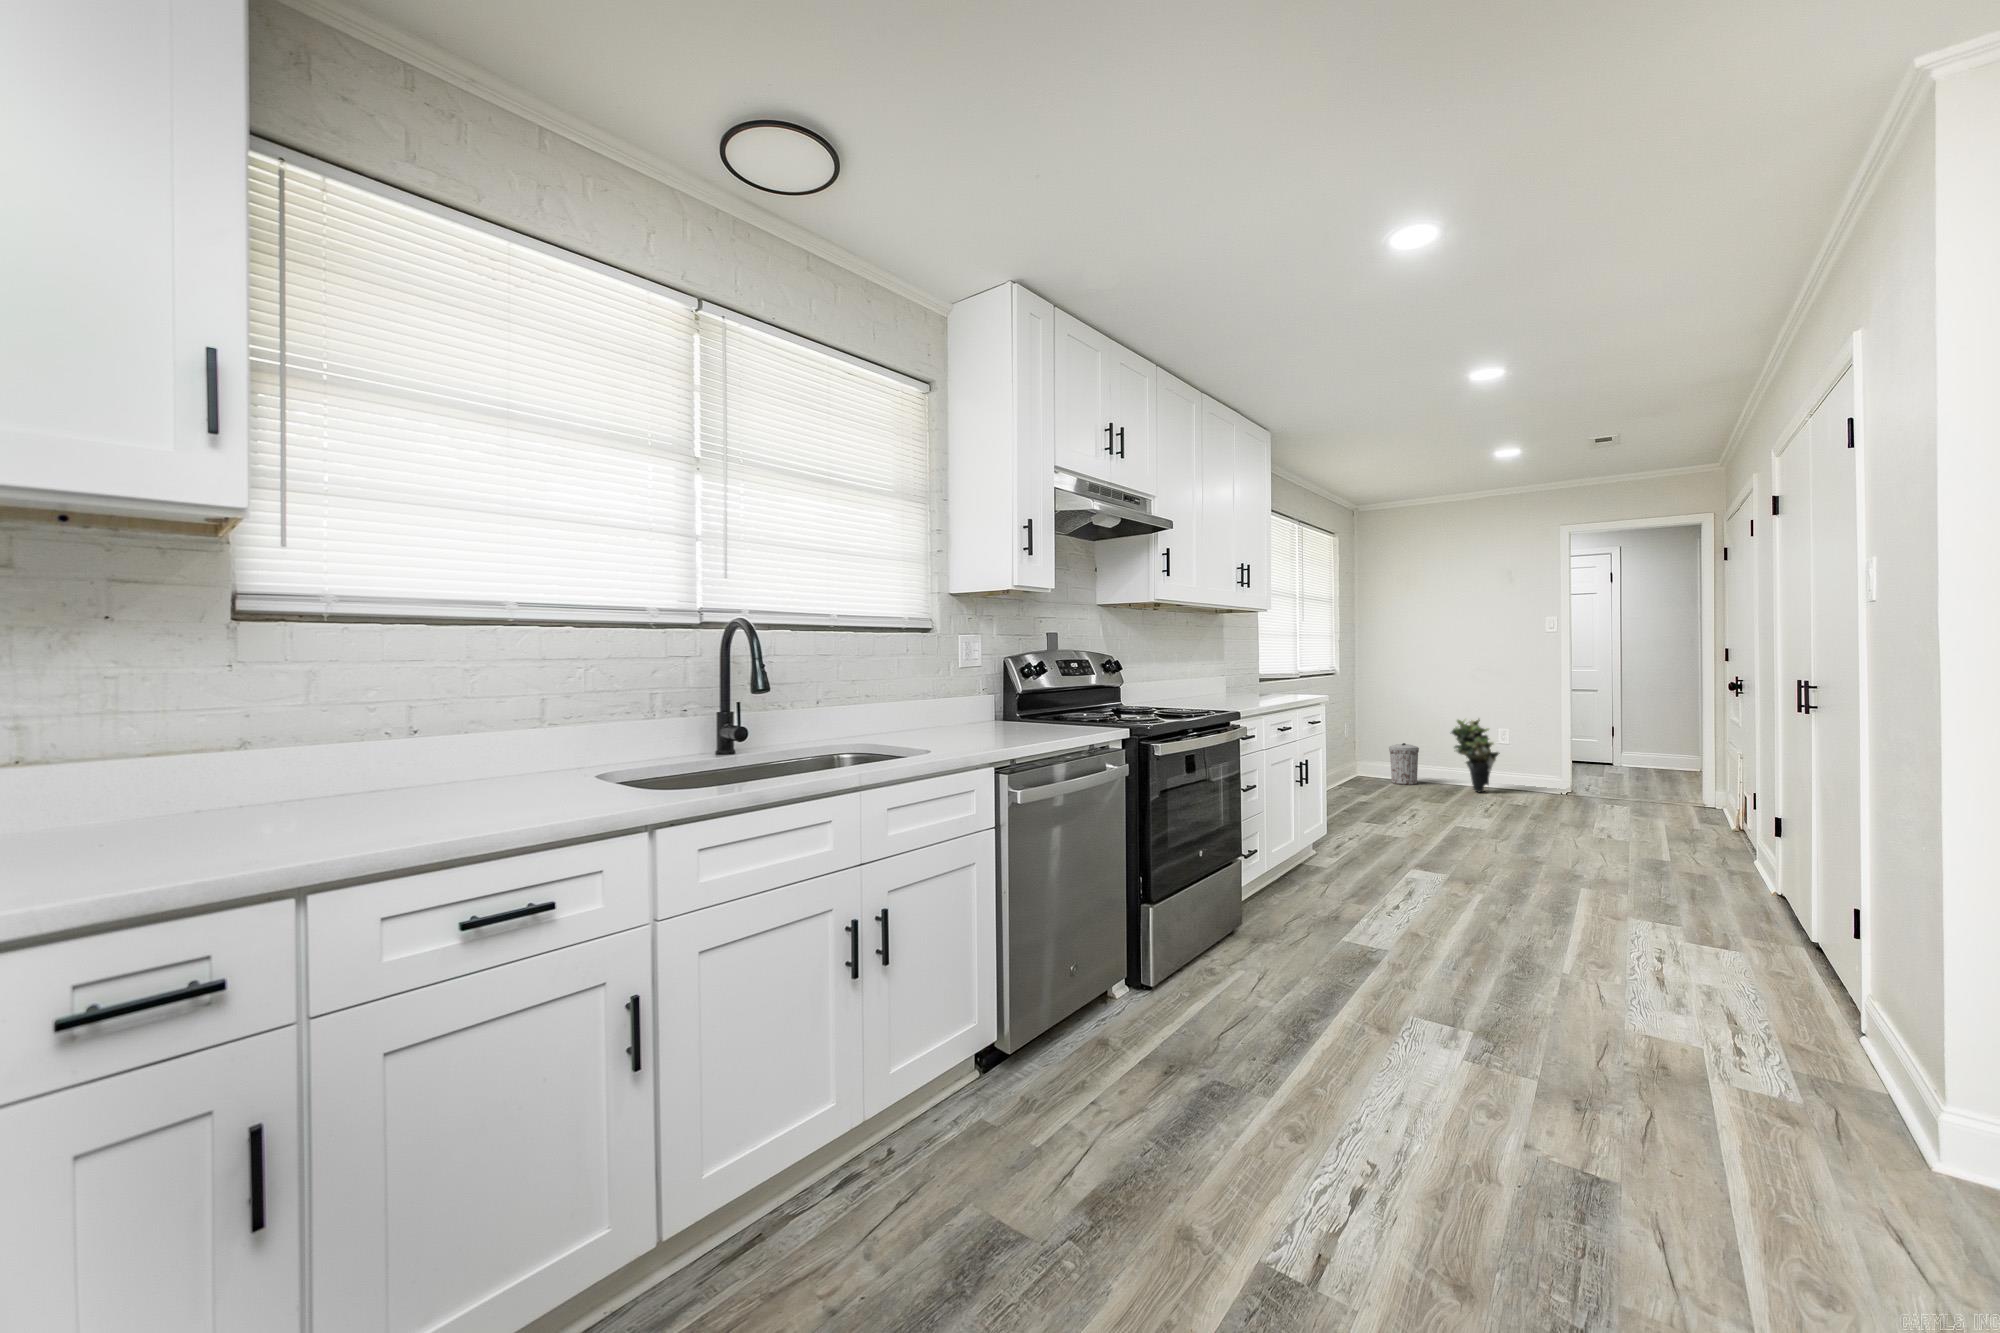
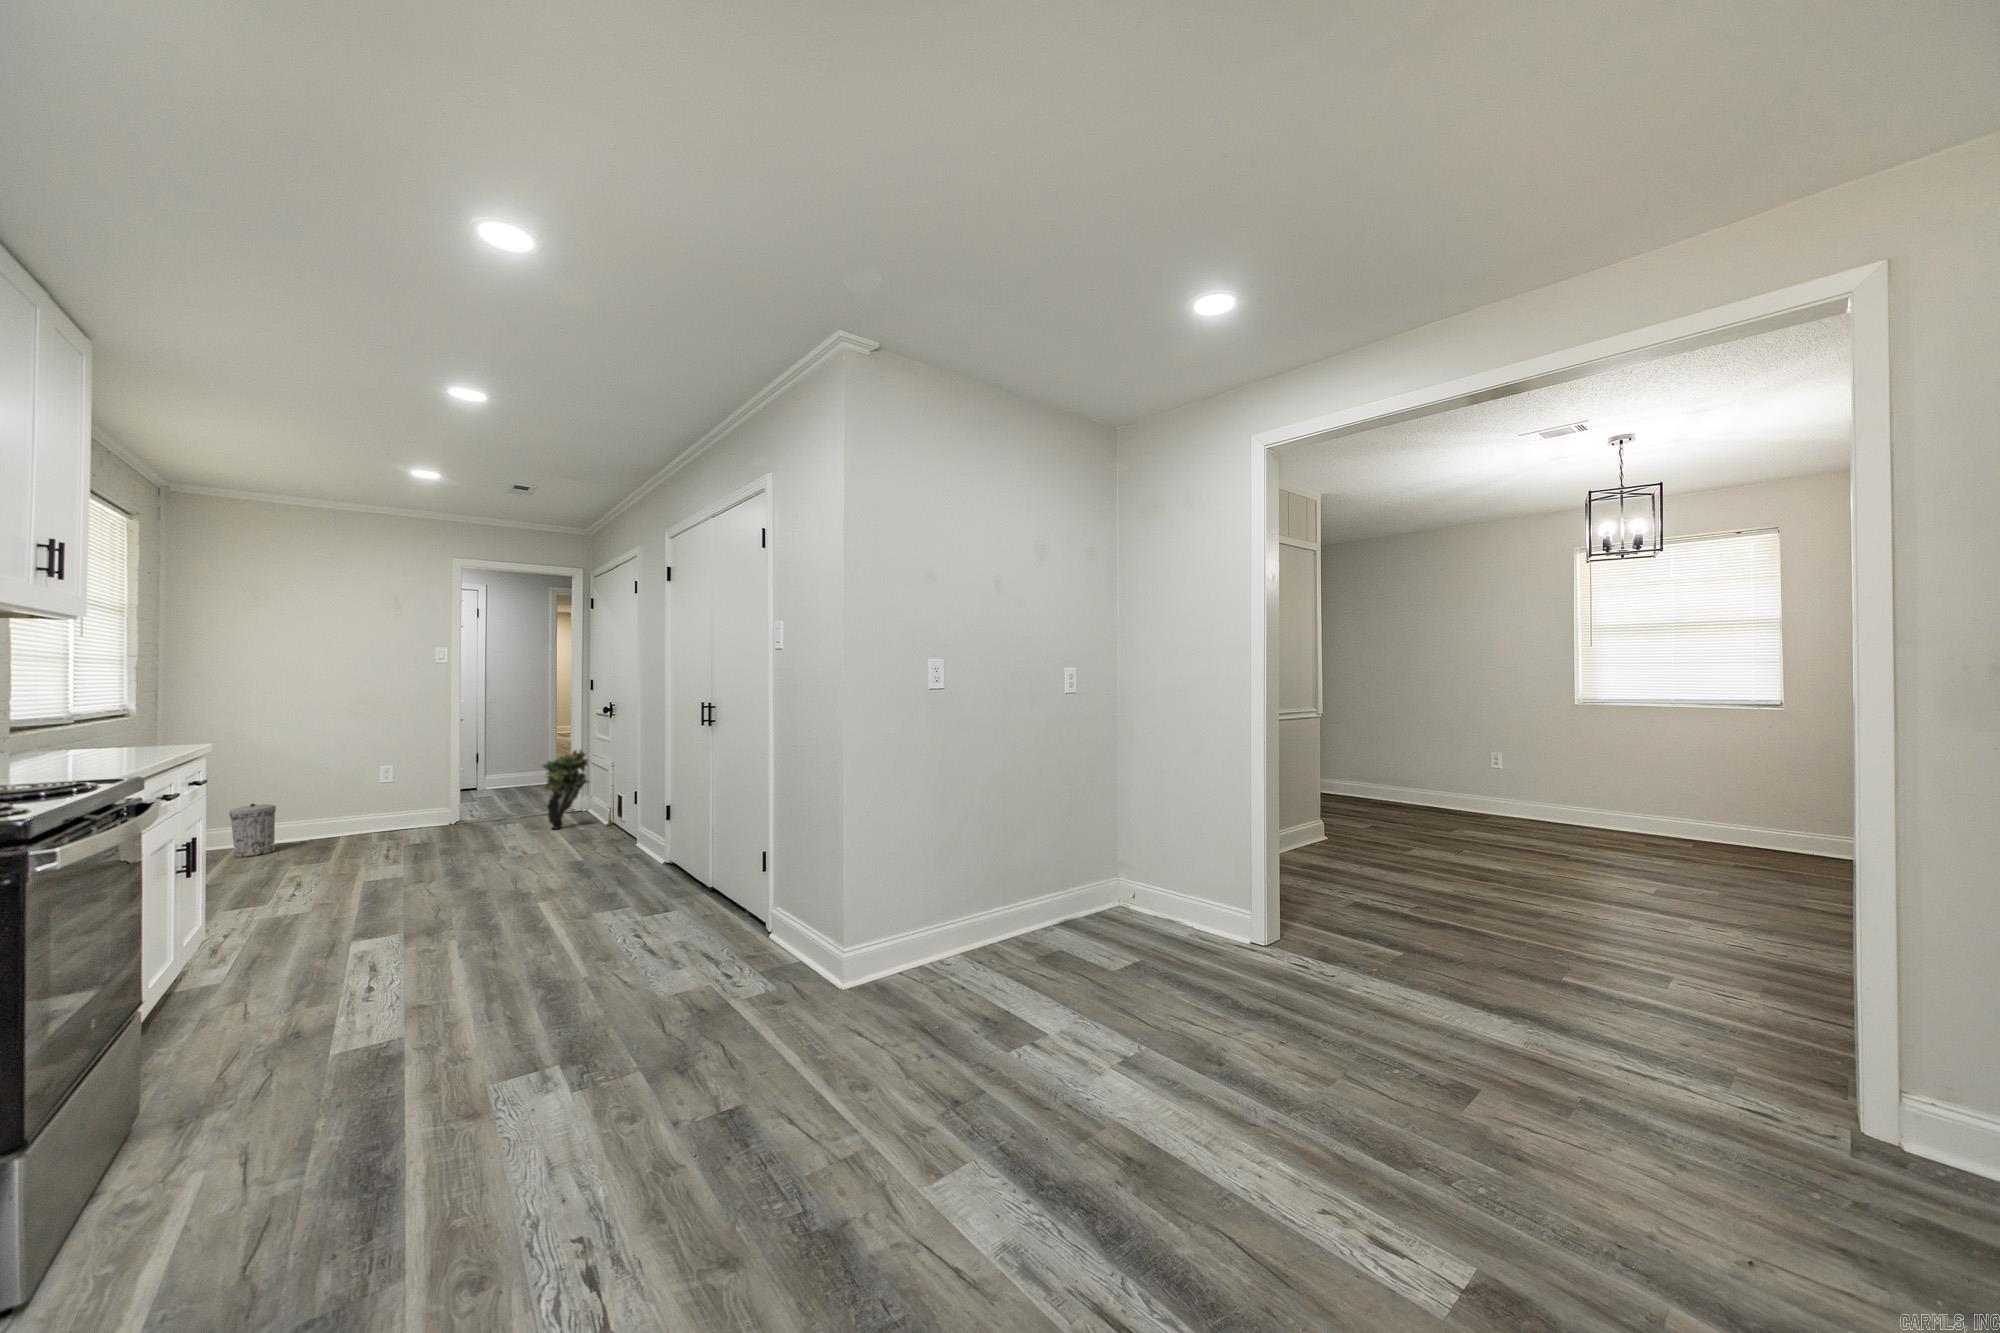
potted plant: present [1450,719,1500,792] -> present [543,750,589,829]

